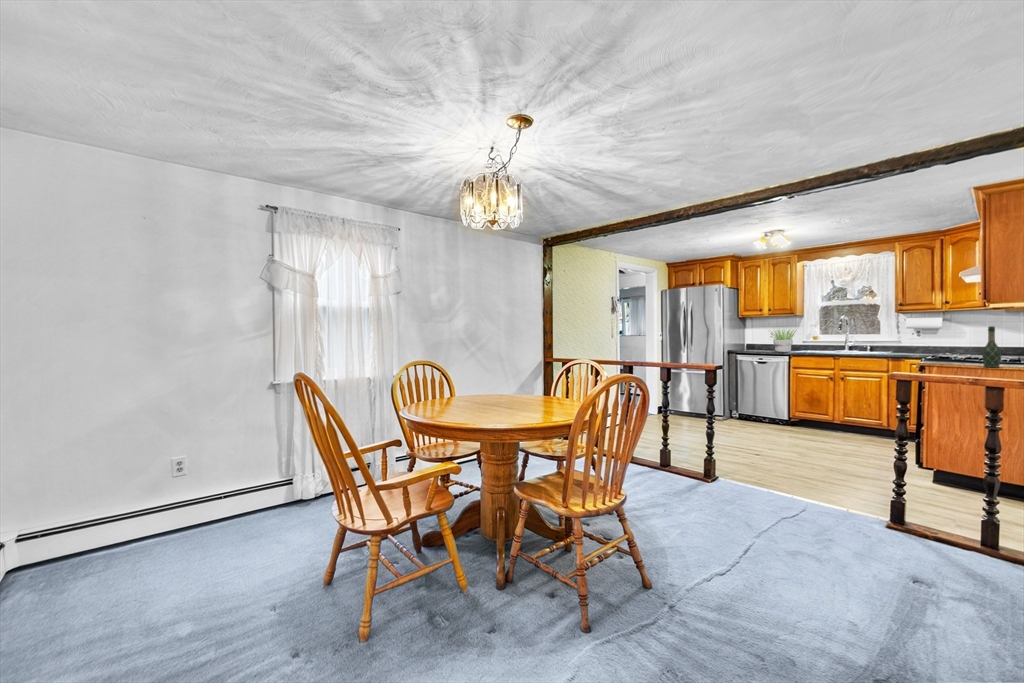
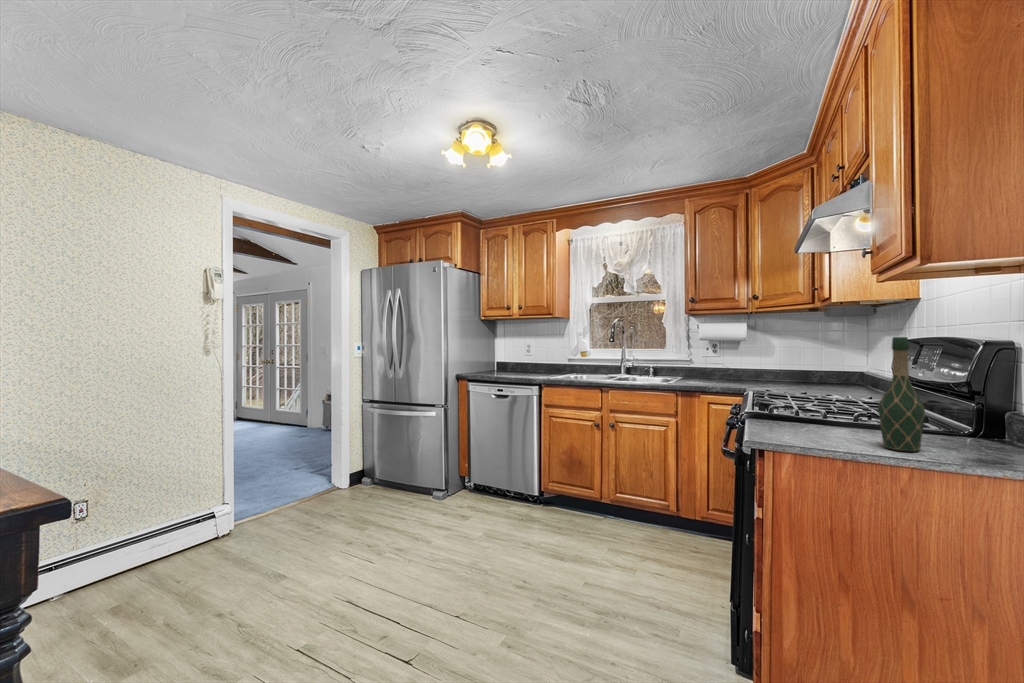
potted plant: present [771,330,796,352] -> none [508,338,556,379]

